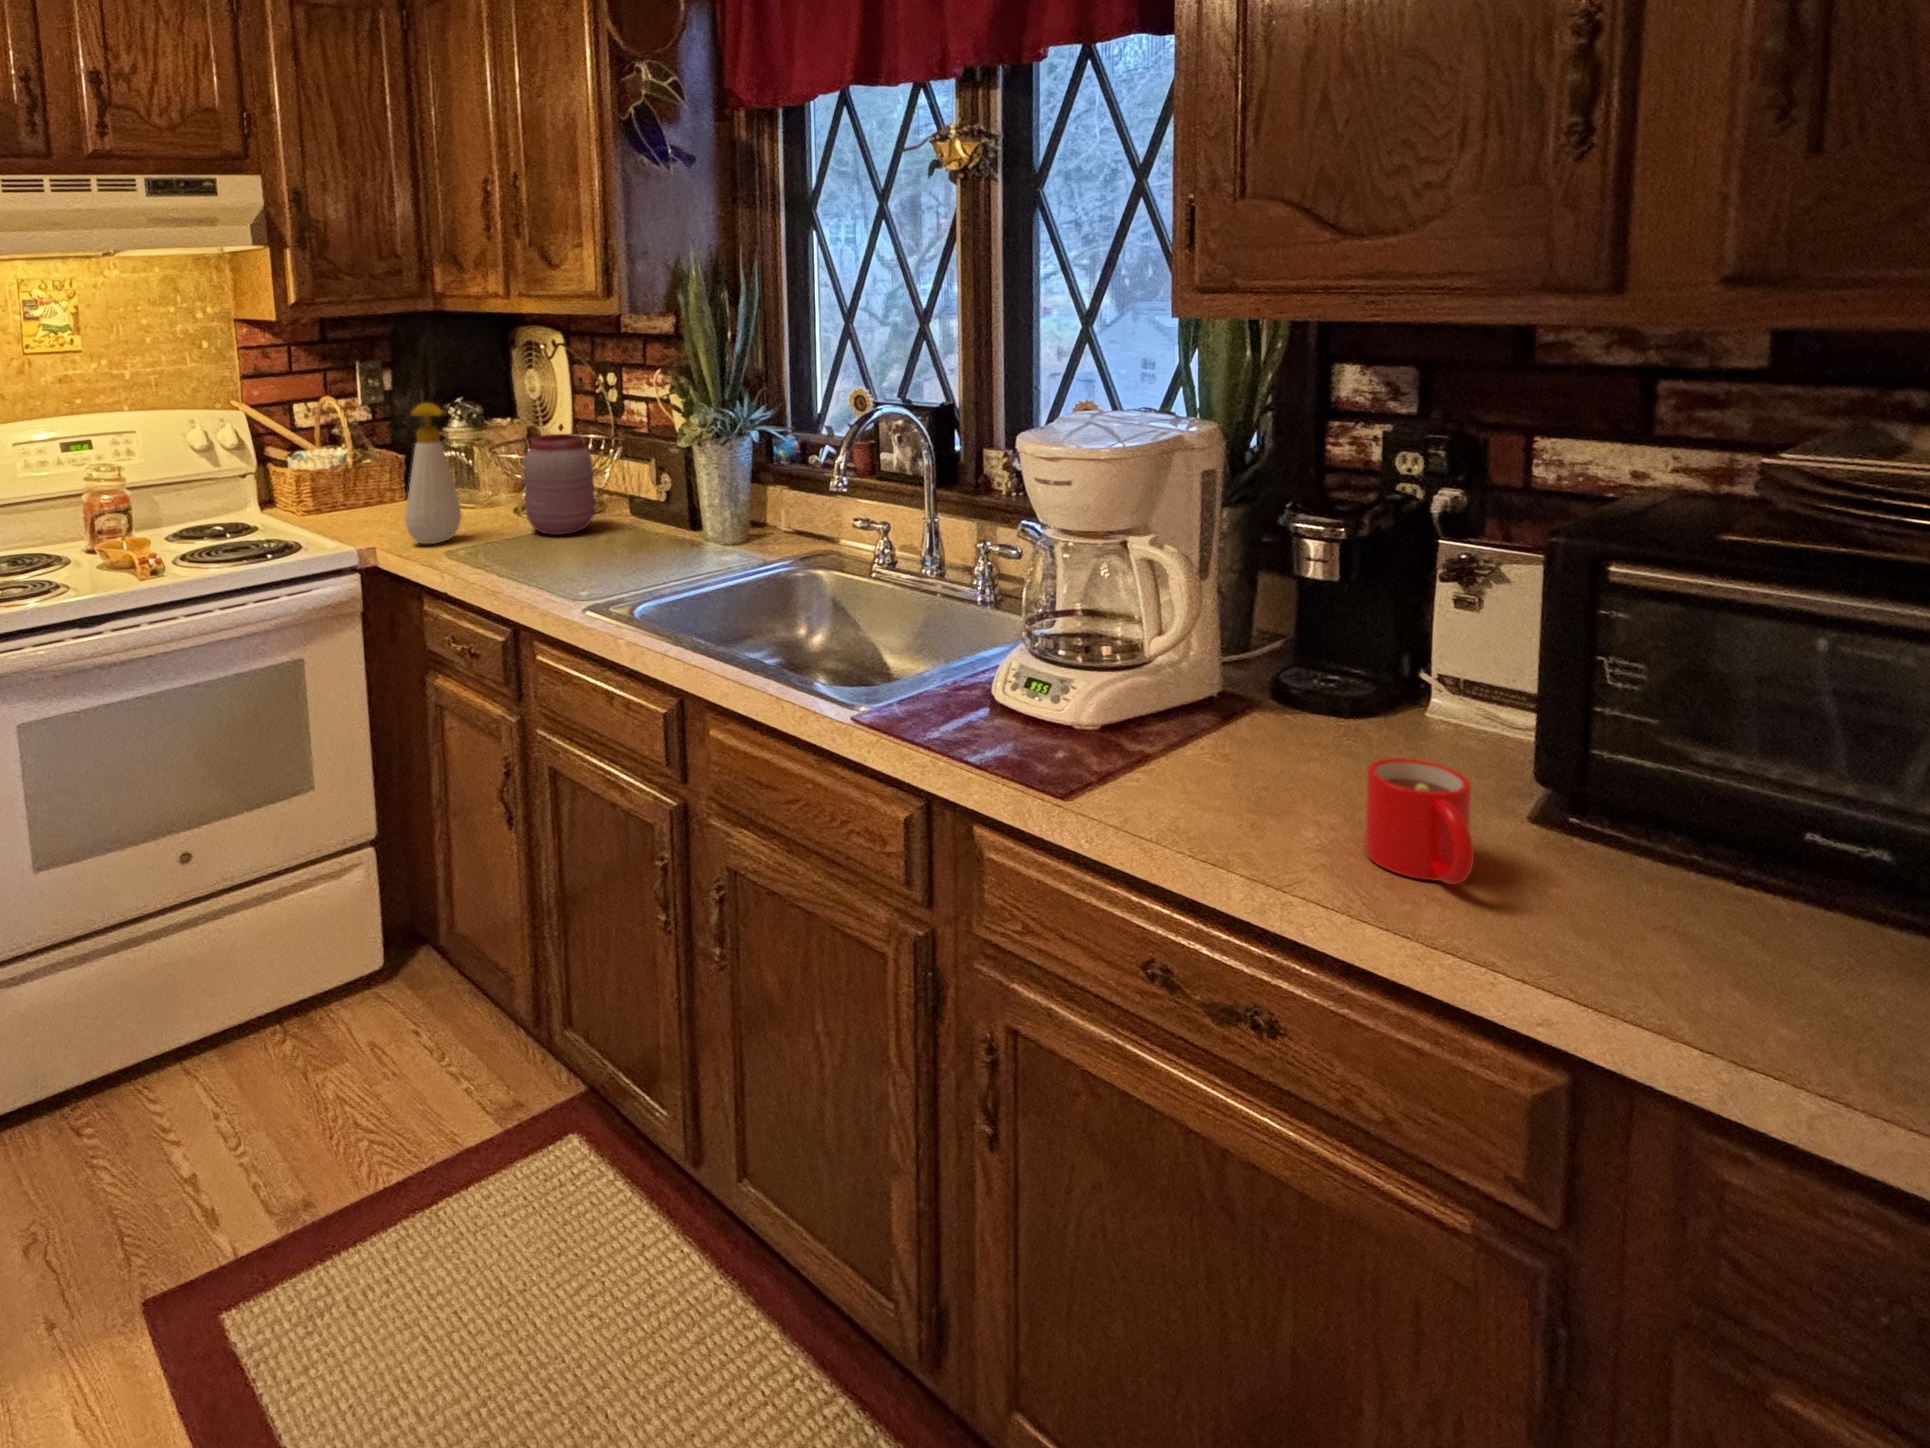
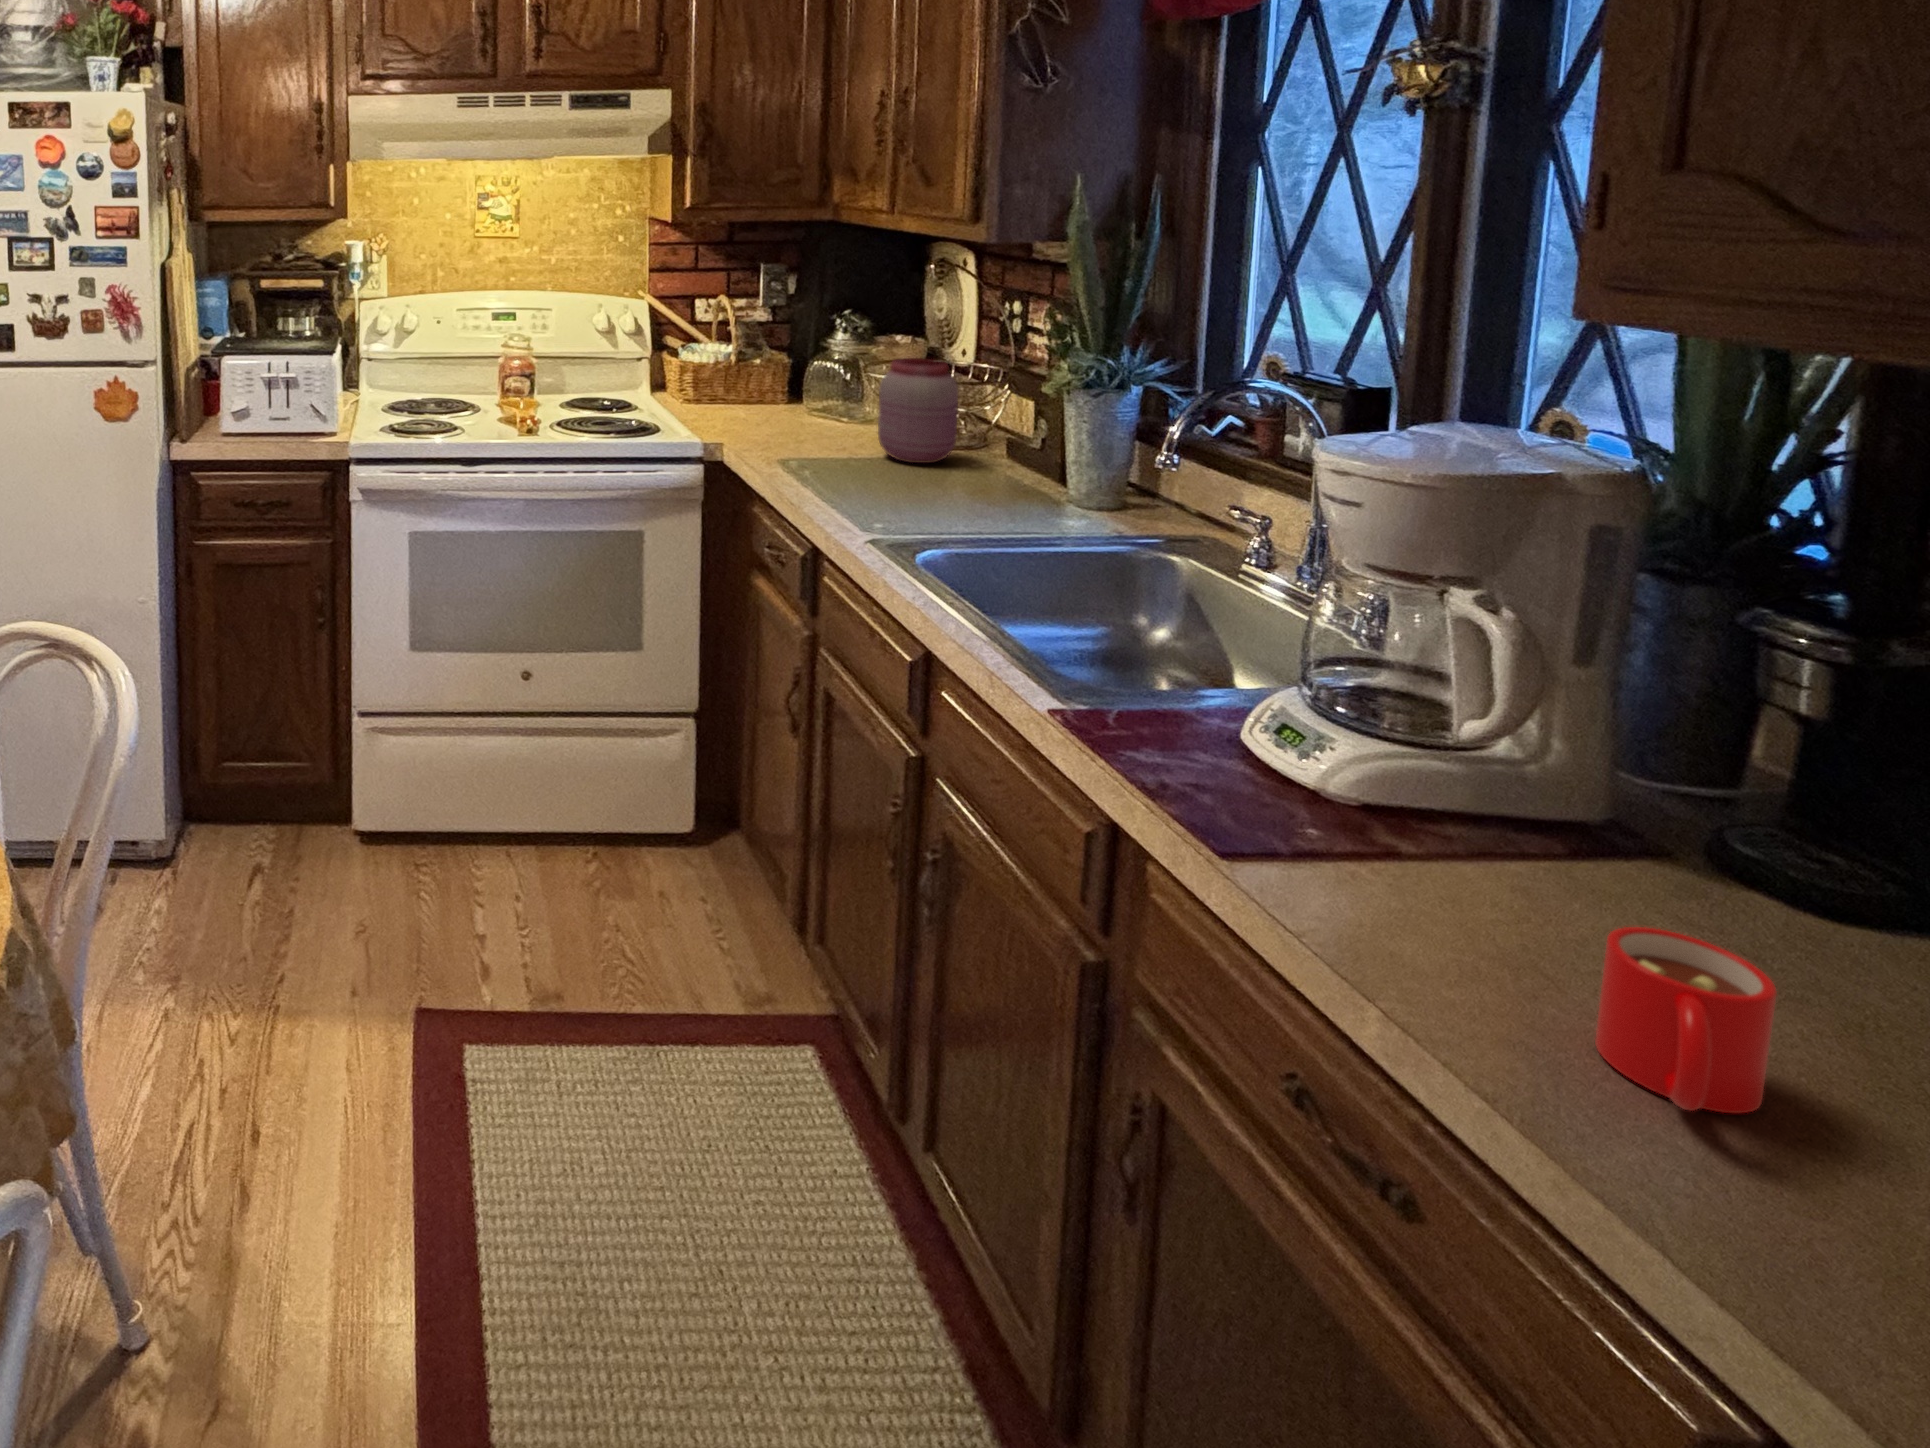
soap bottle: present [405,403,461,544] -> none [751,312,811,450]

